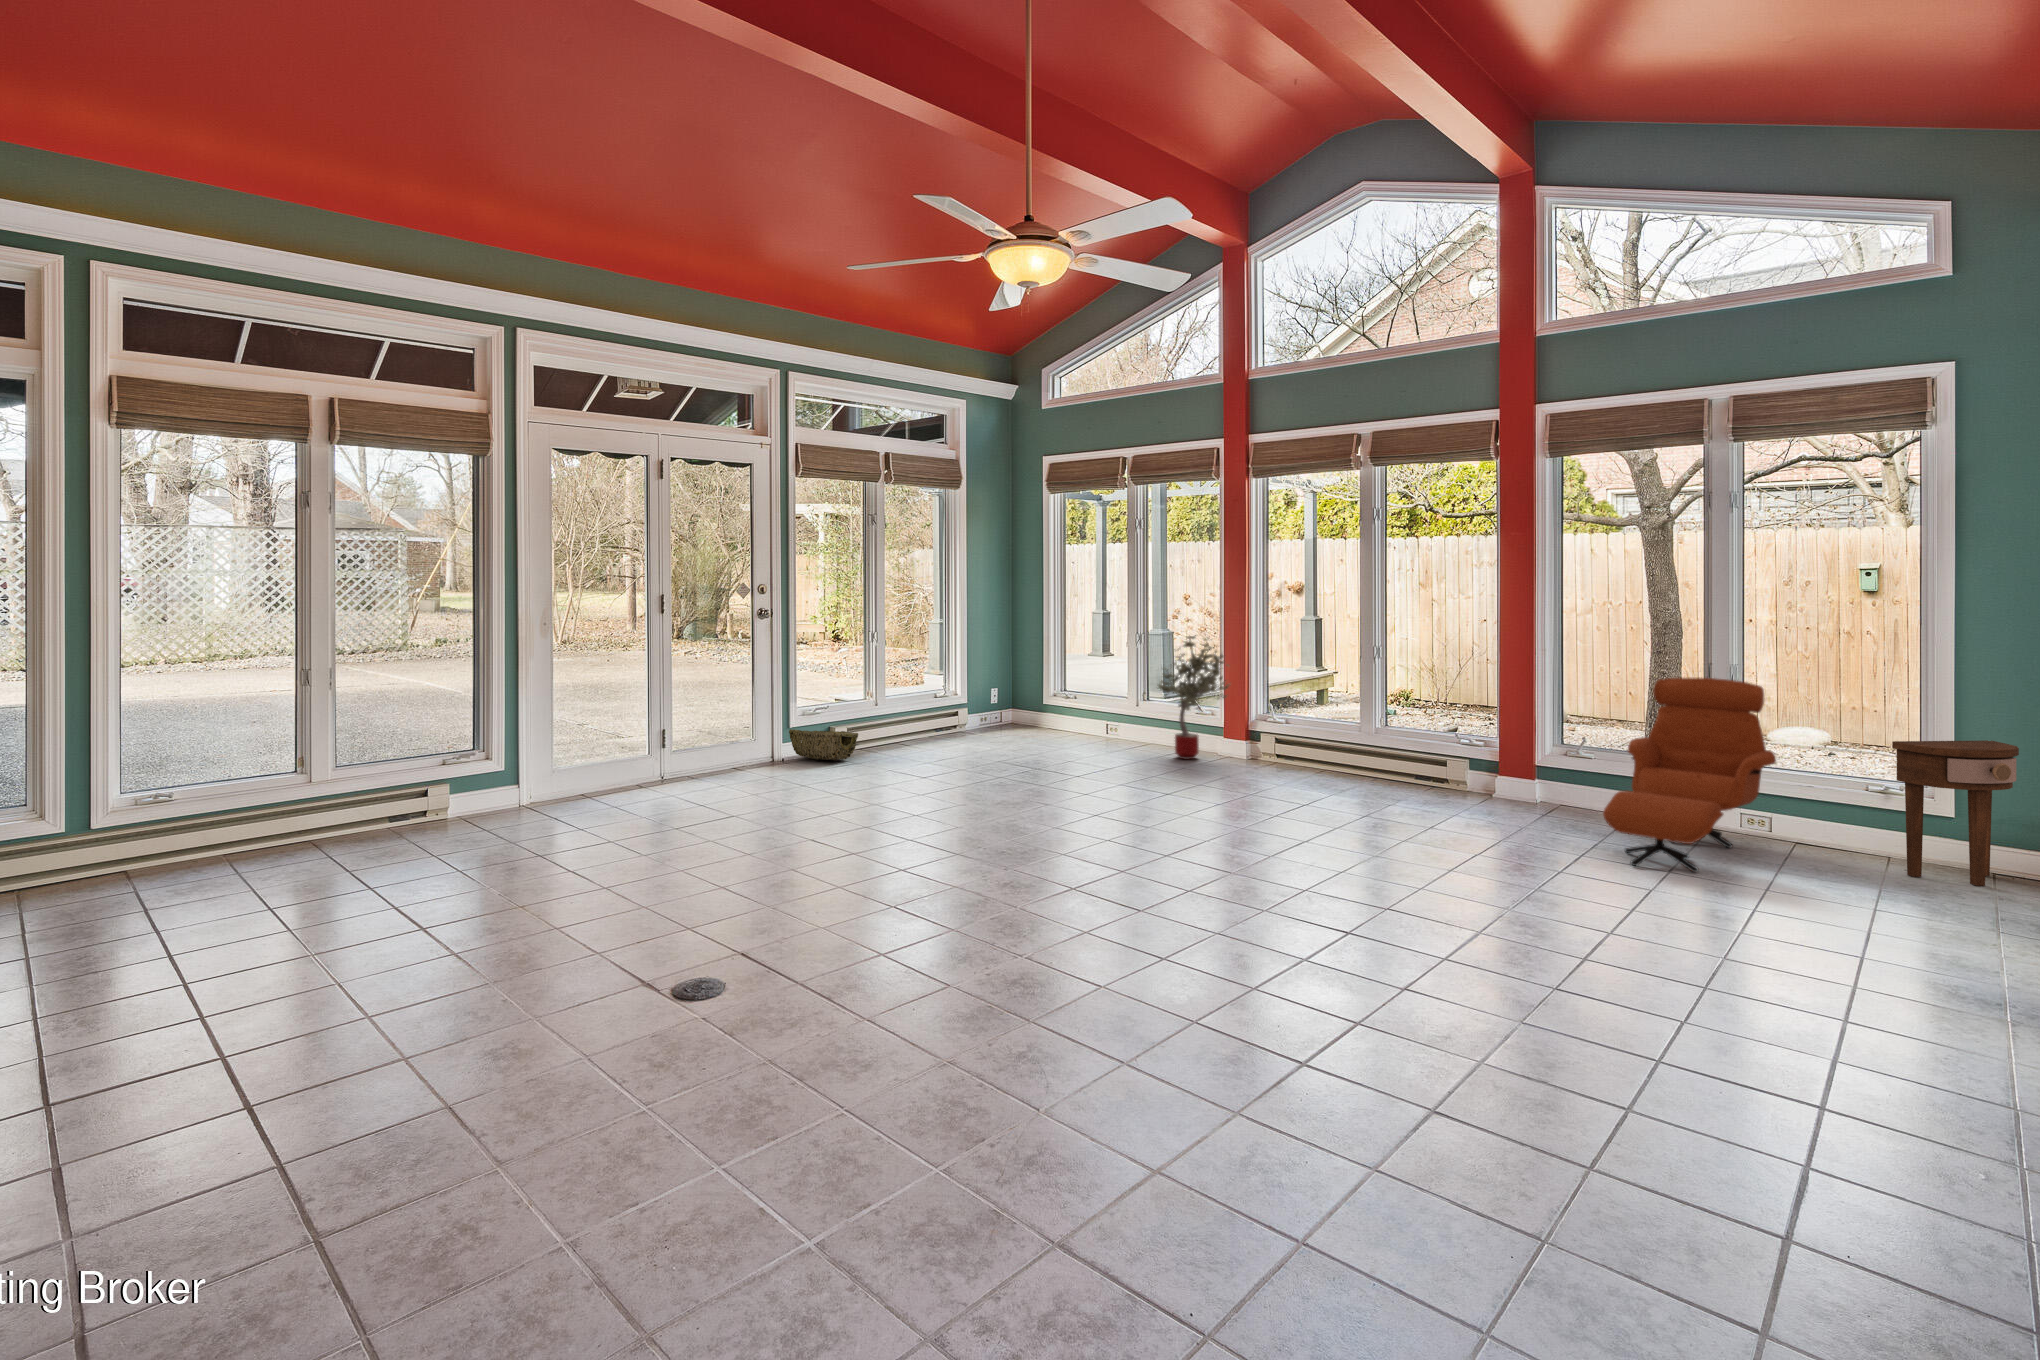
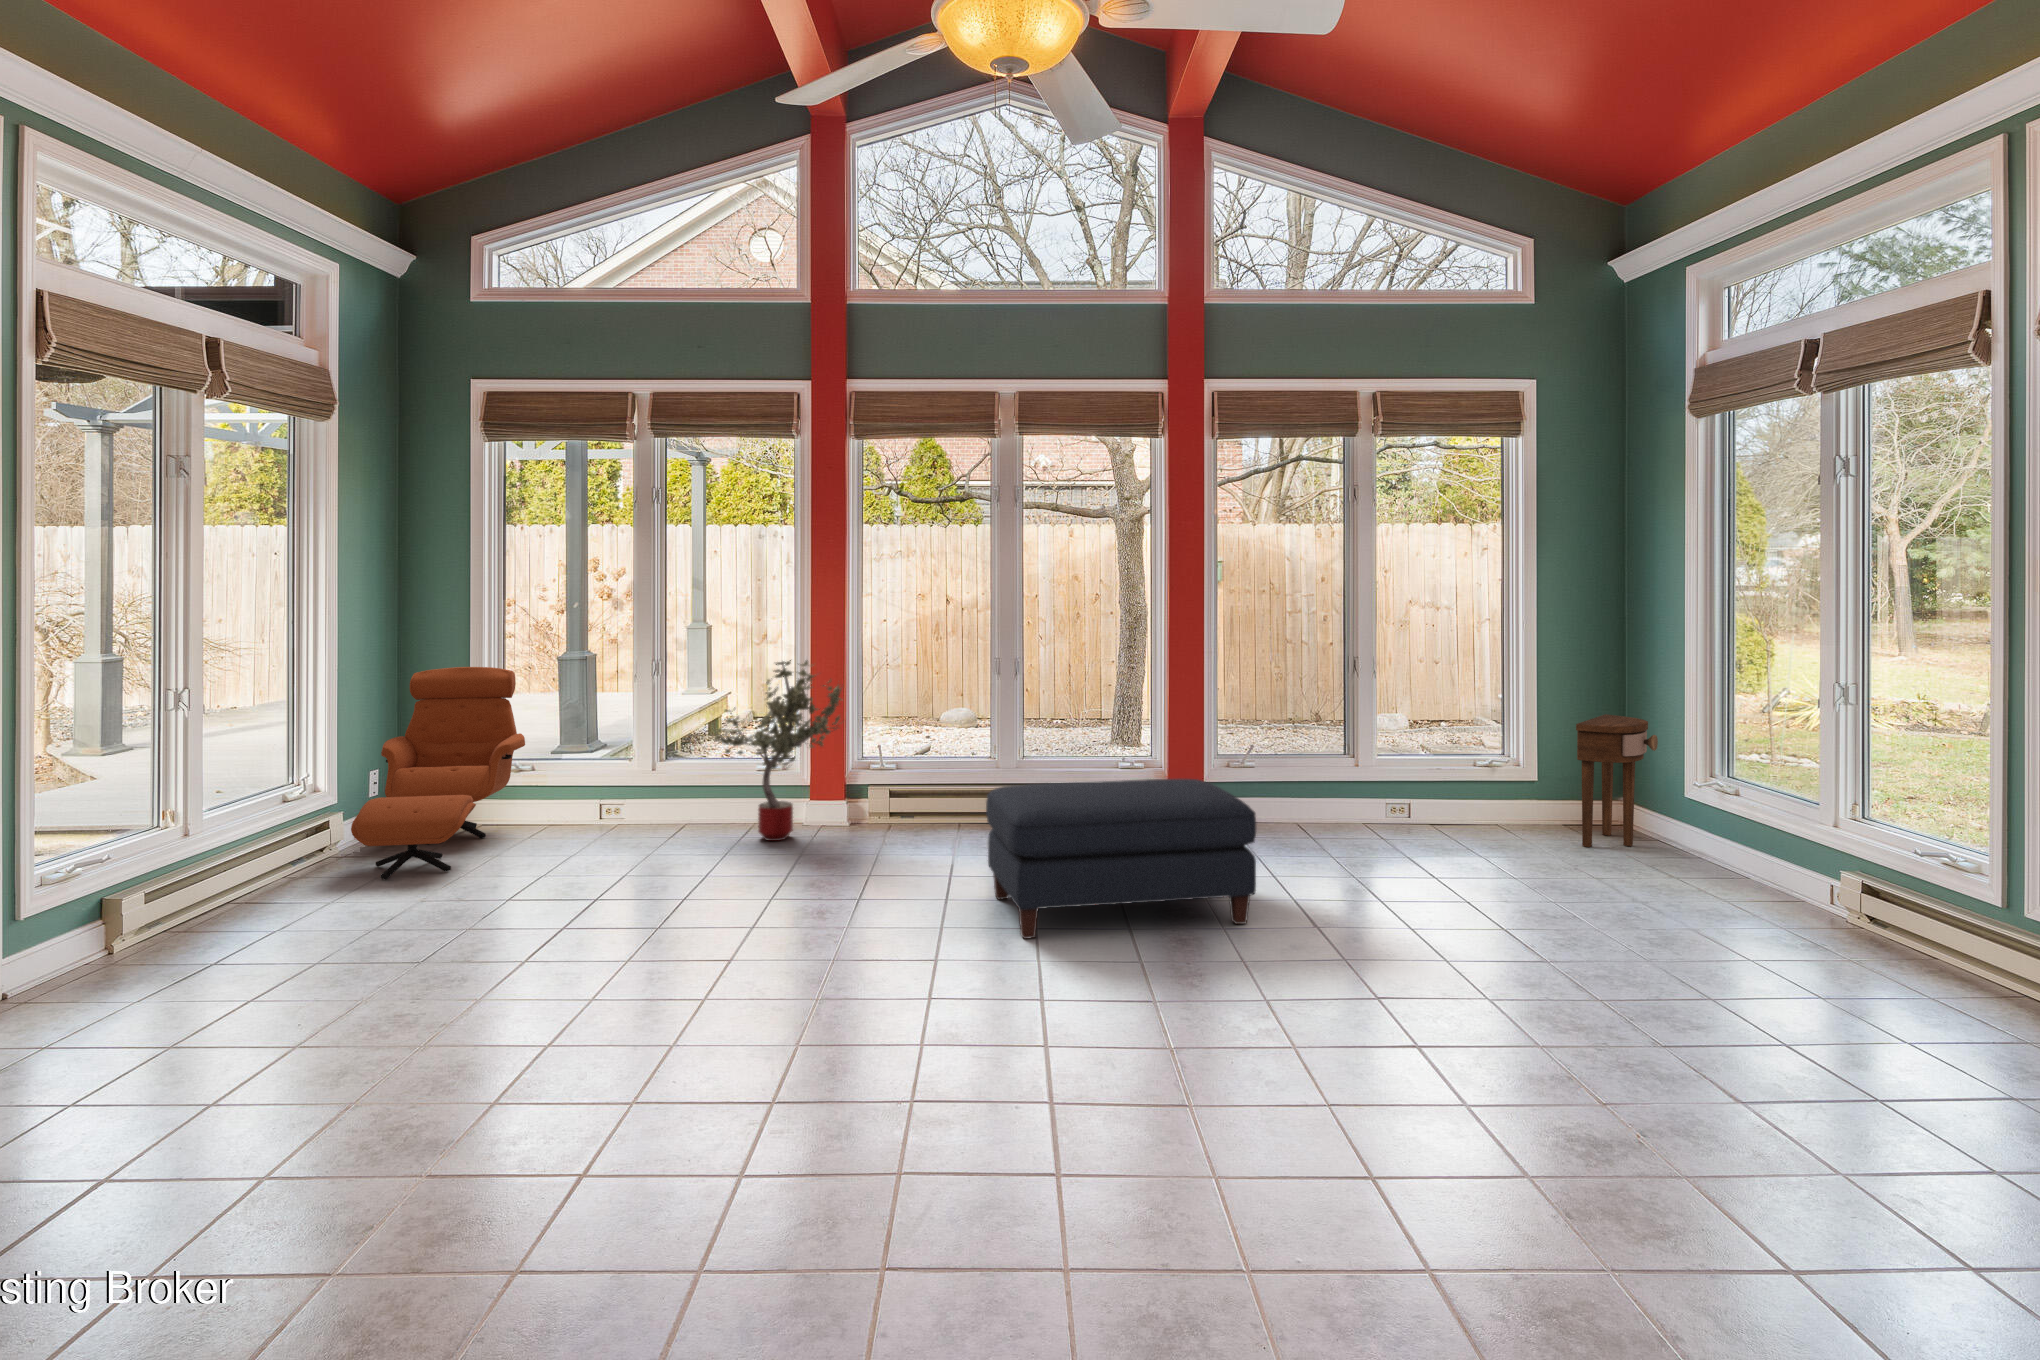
armchair: present [1603,678,1776,872] -> present [351,667,525,880]
ottoman: none [1210,727,1417,847] -> present [986,779,1256,939]
woven basket: present [789,729,858,761] -> none [18,901,210,978]

